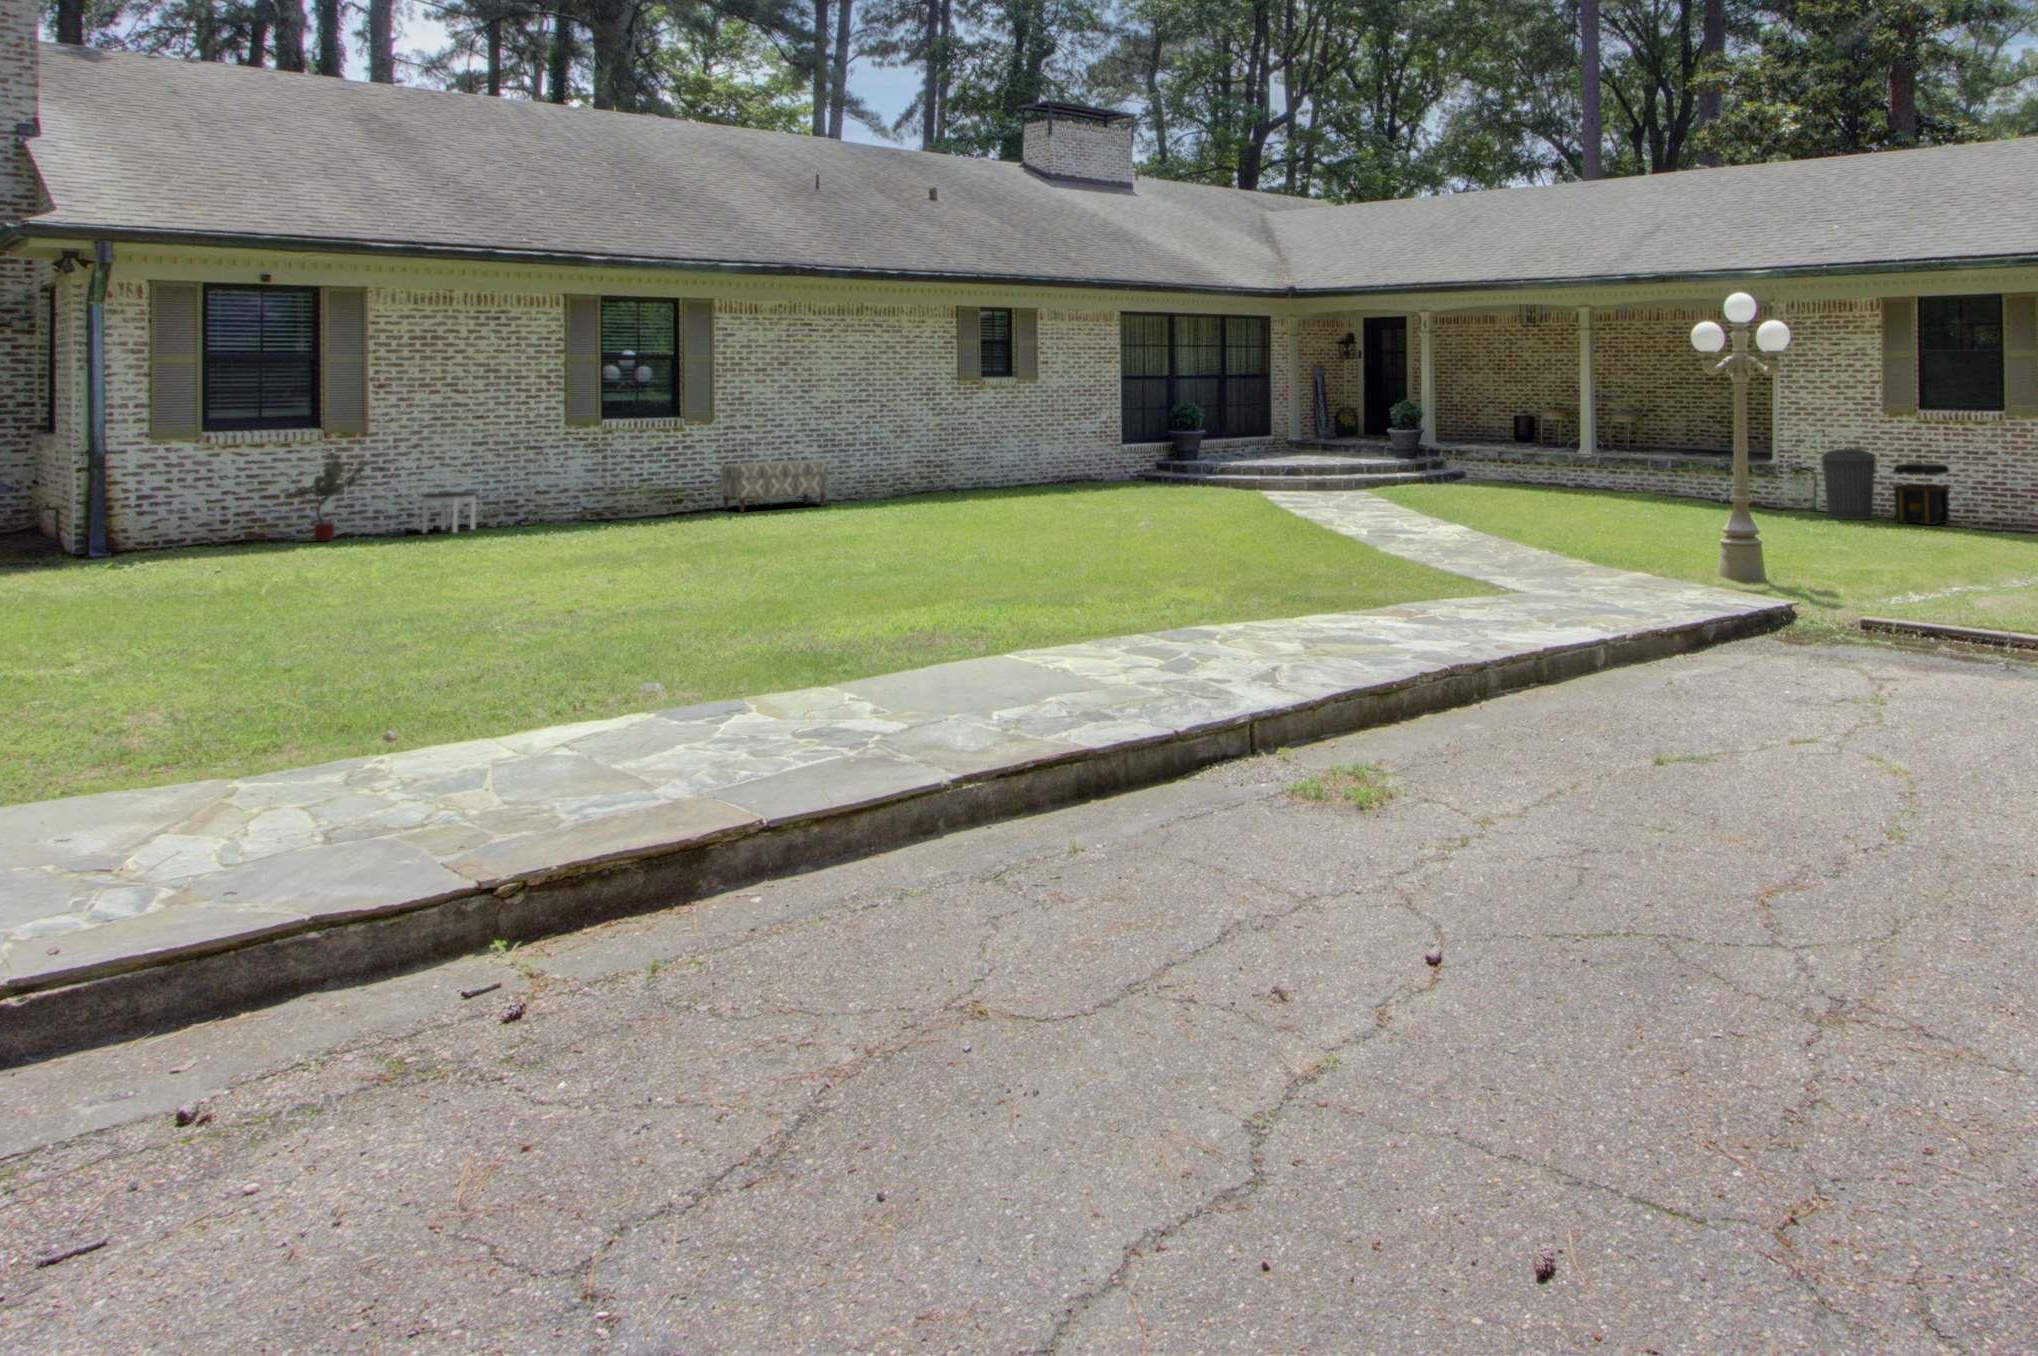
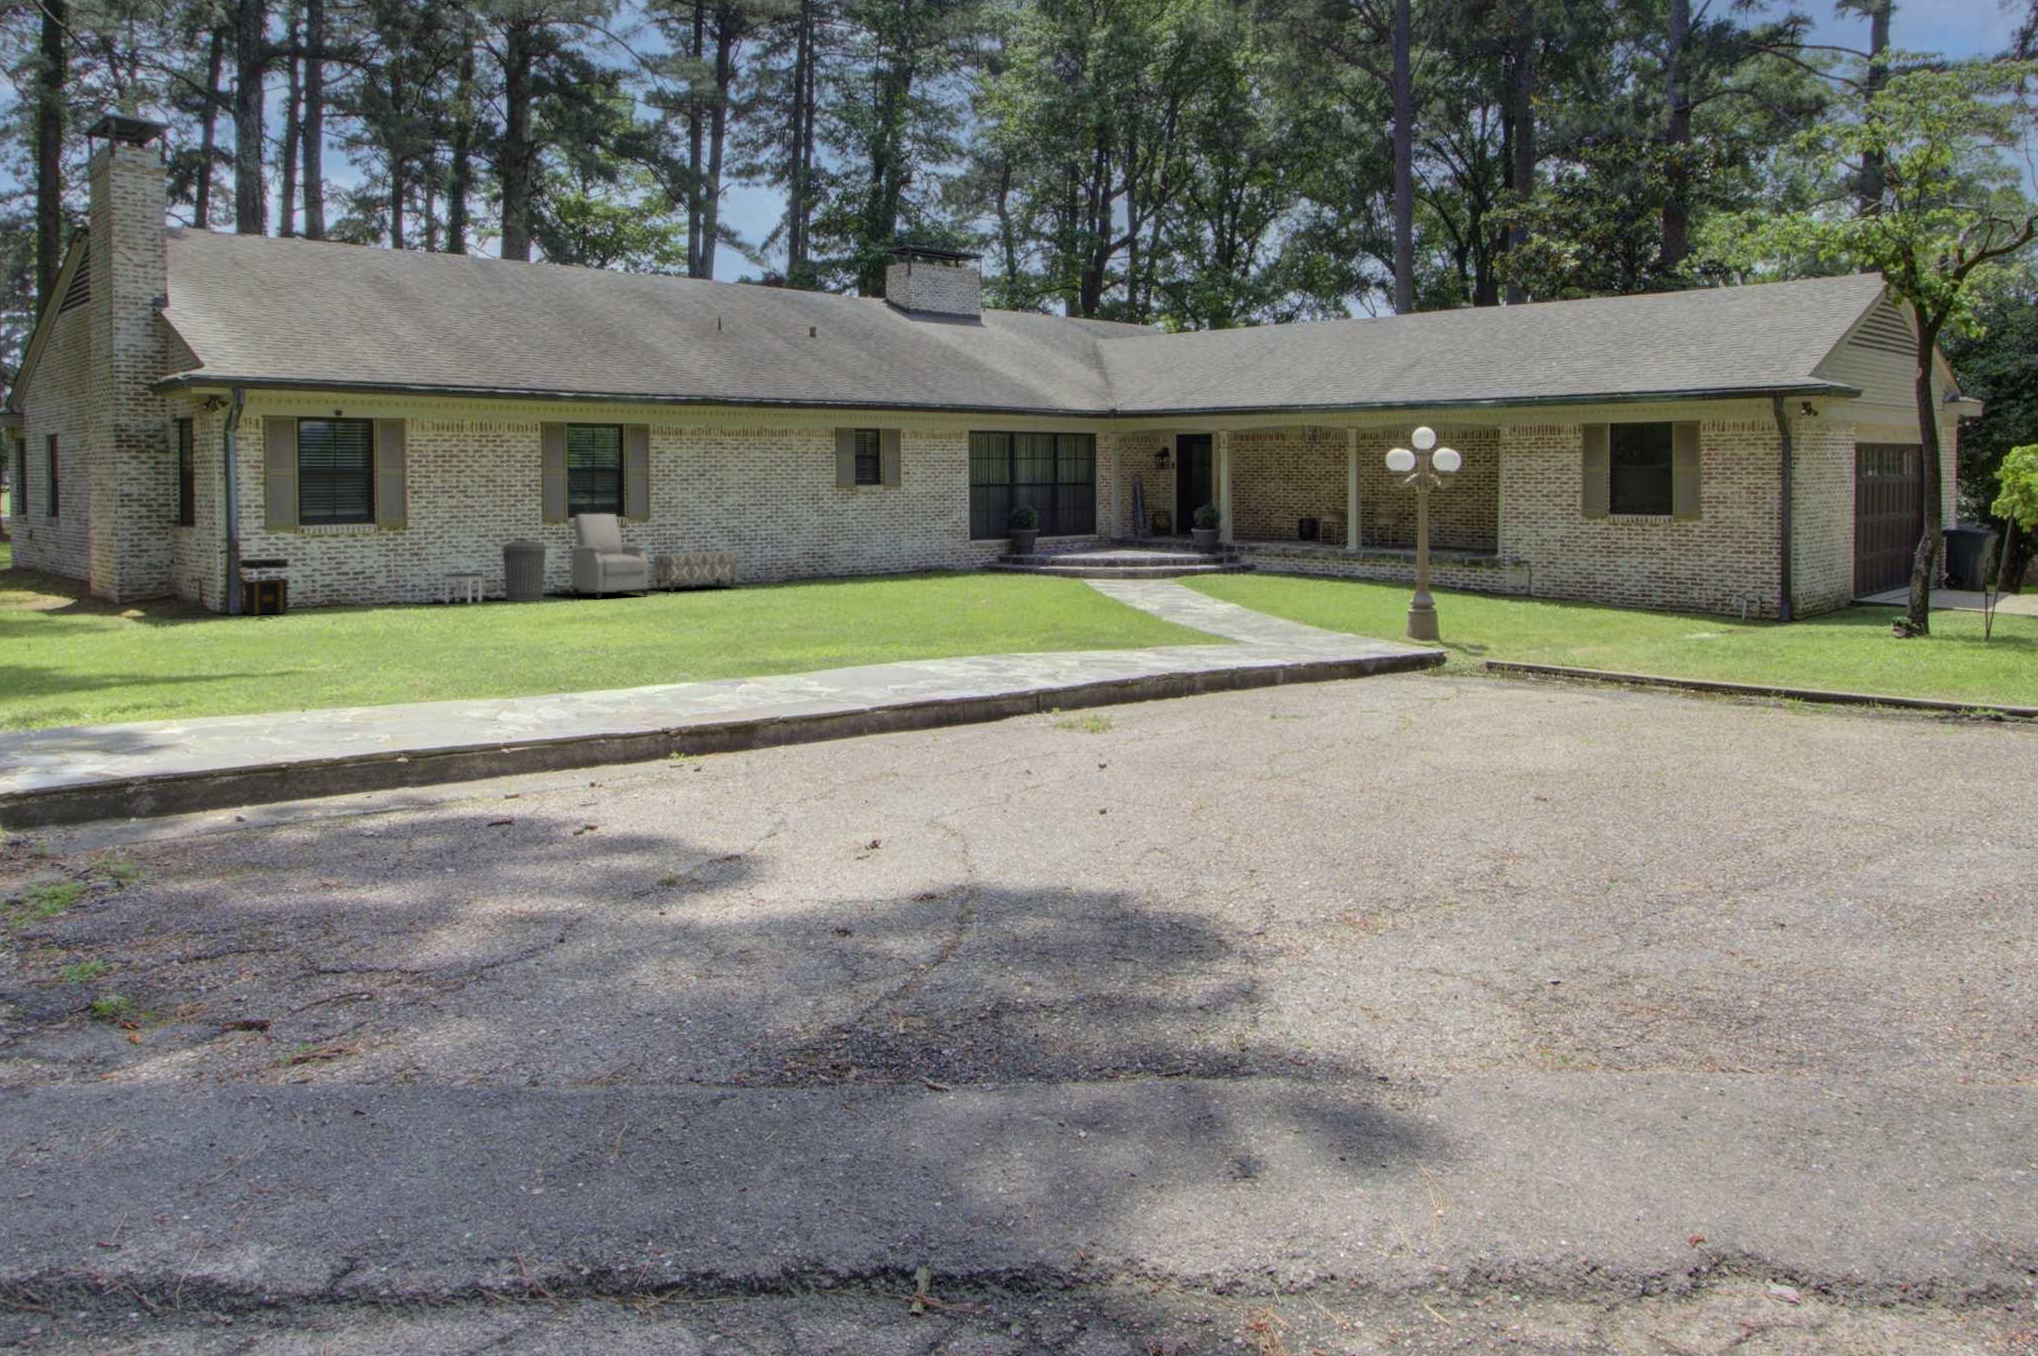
chair: none [605,412,706,525] -> present [572,514,649,599]
trash can: present [1822,447,1876,519] -> present [502,539,546,601]
potted tree: present [280,449,367,542] -> none [350,538,410,608]
toolbox: present [1893,463,1950,525] -> present [240,559,289,615]

